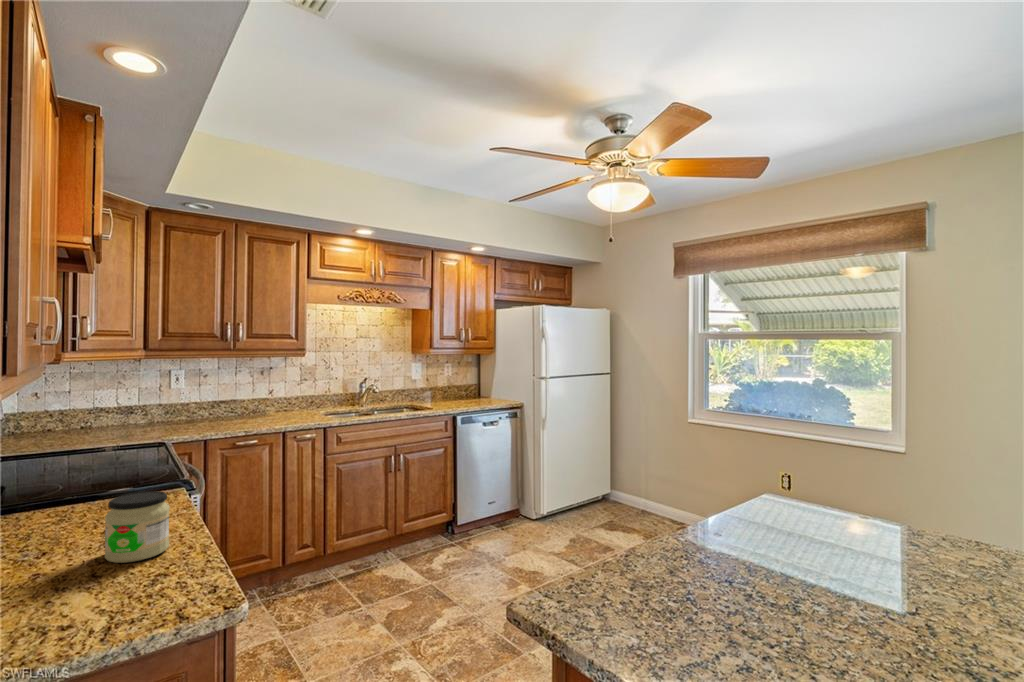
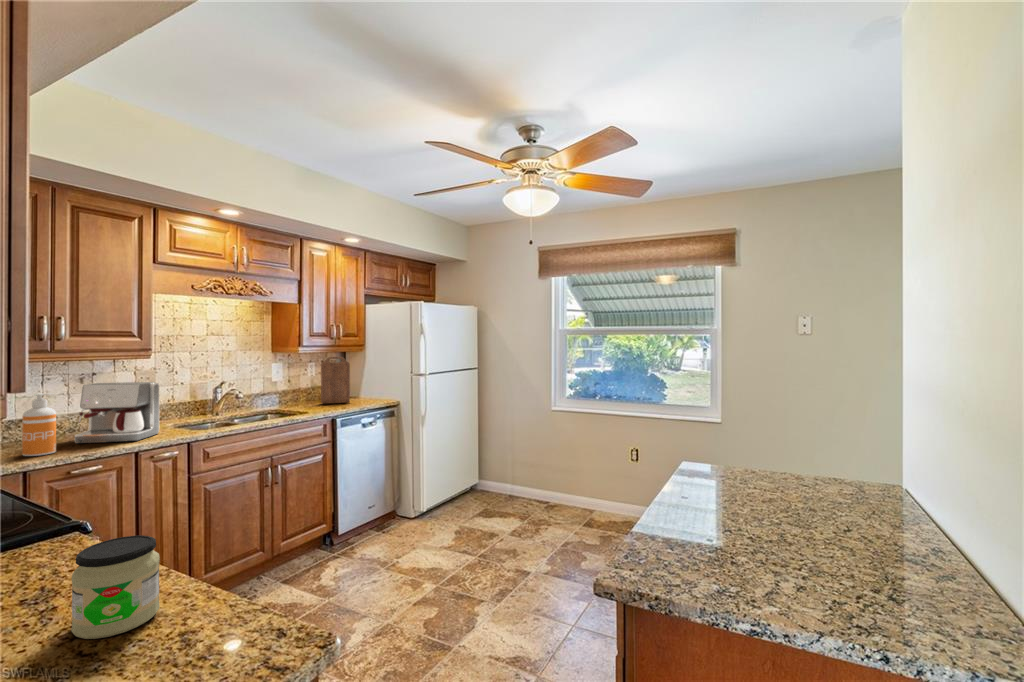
cutting board: none [454,358,479,402] -> present [321,356,350,403]
coffee maker: none [250,375,310,423] -> present [75,382,159,443]
soap dispenser: none [212,382,234,429] -> present [22,394,56,456]

